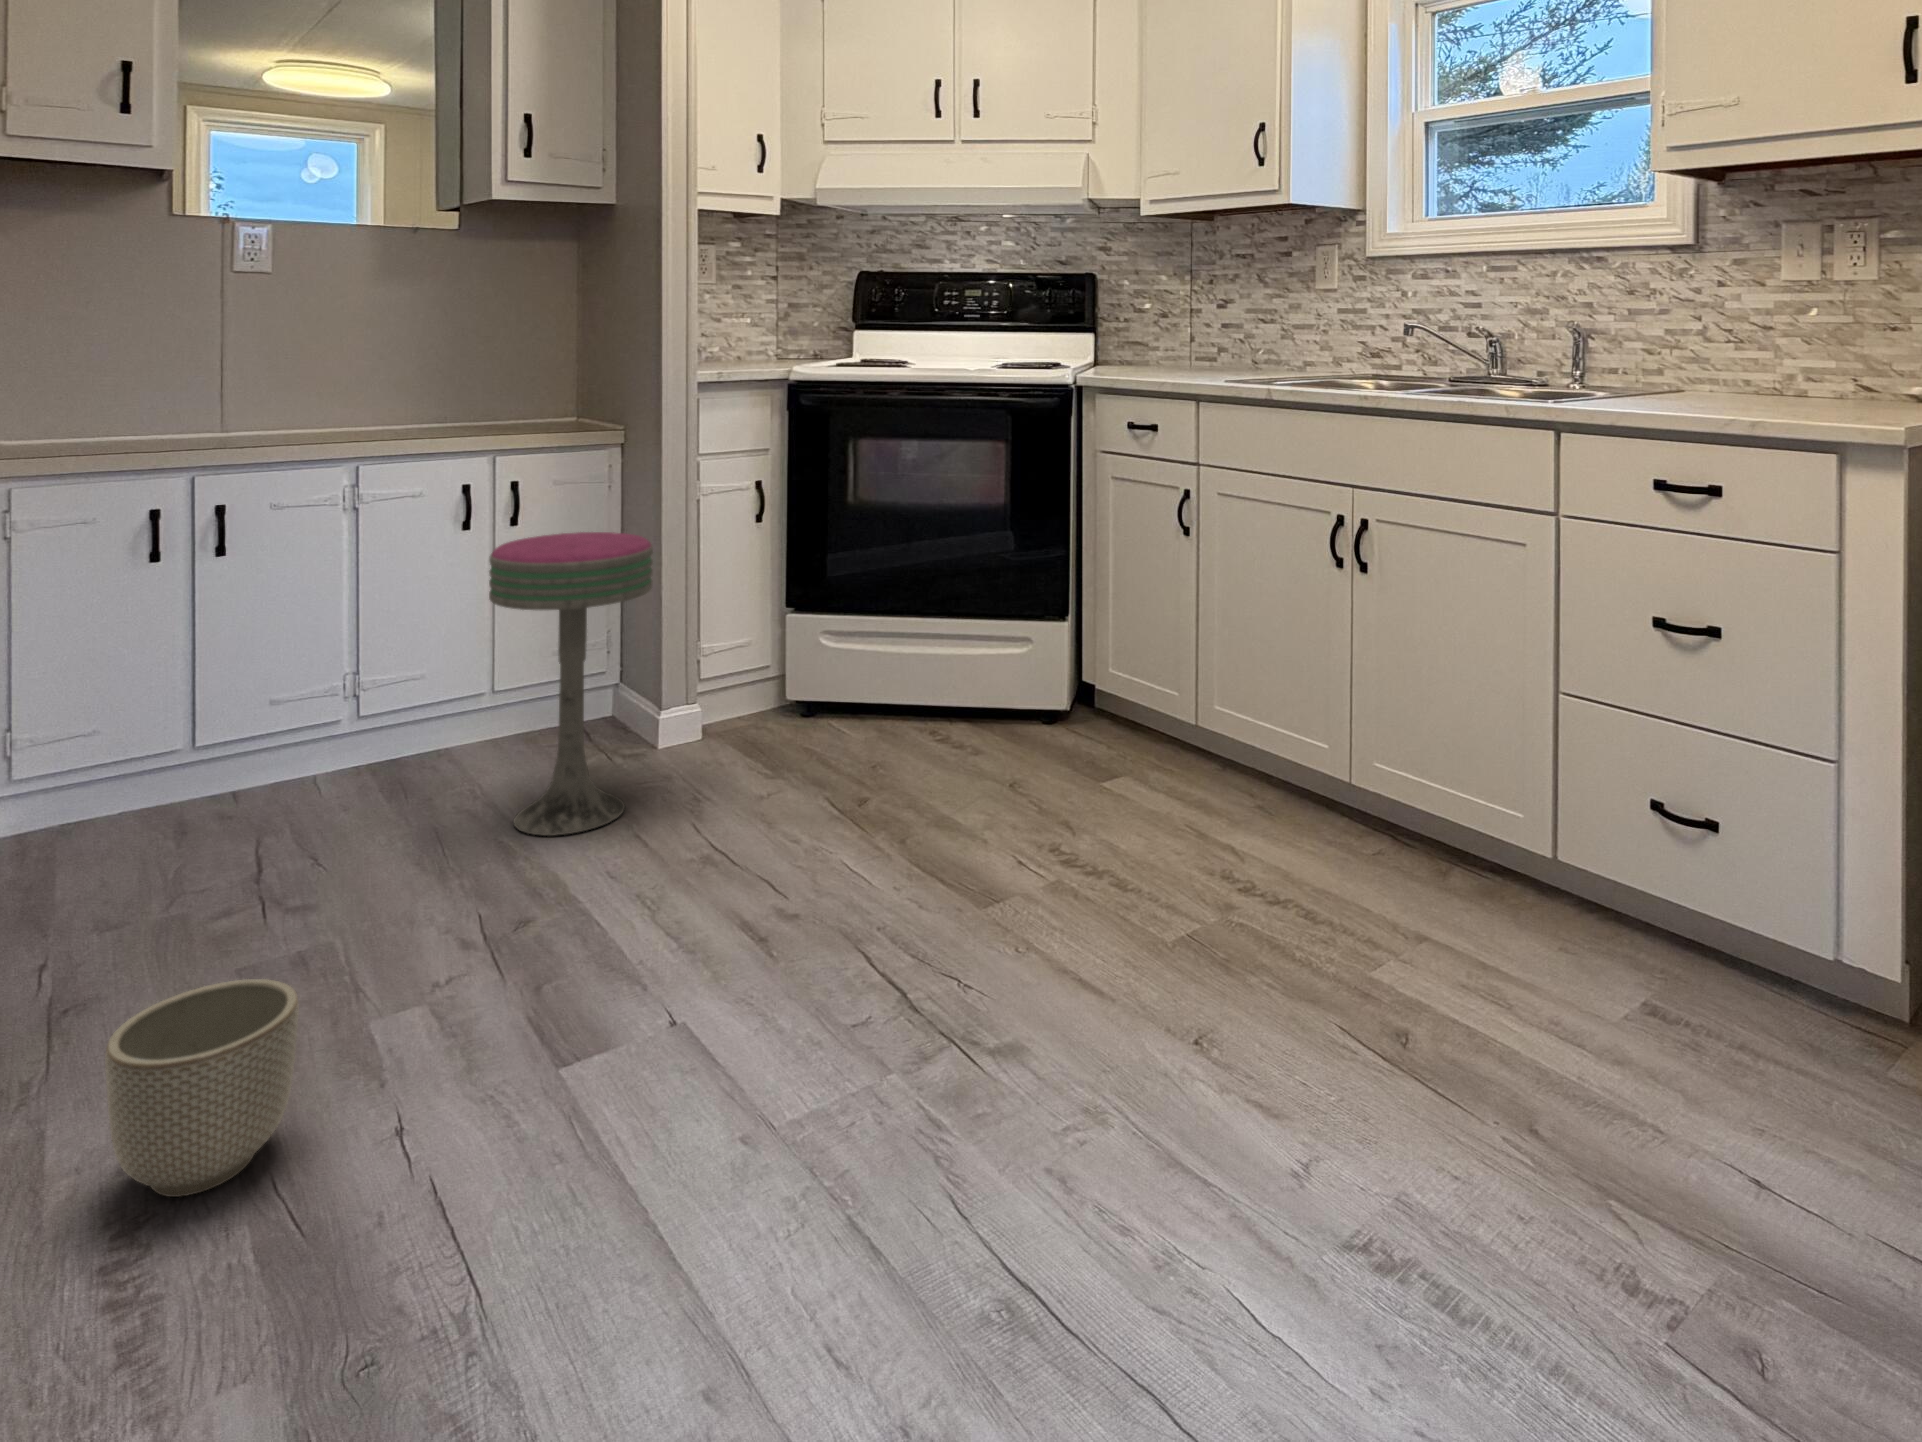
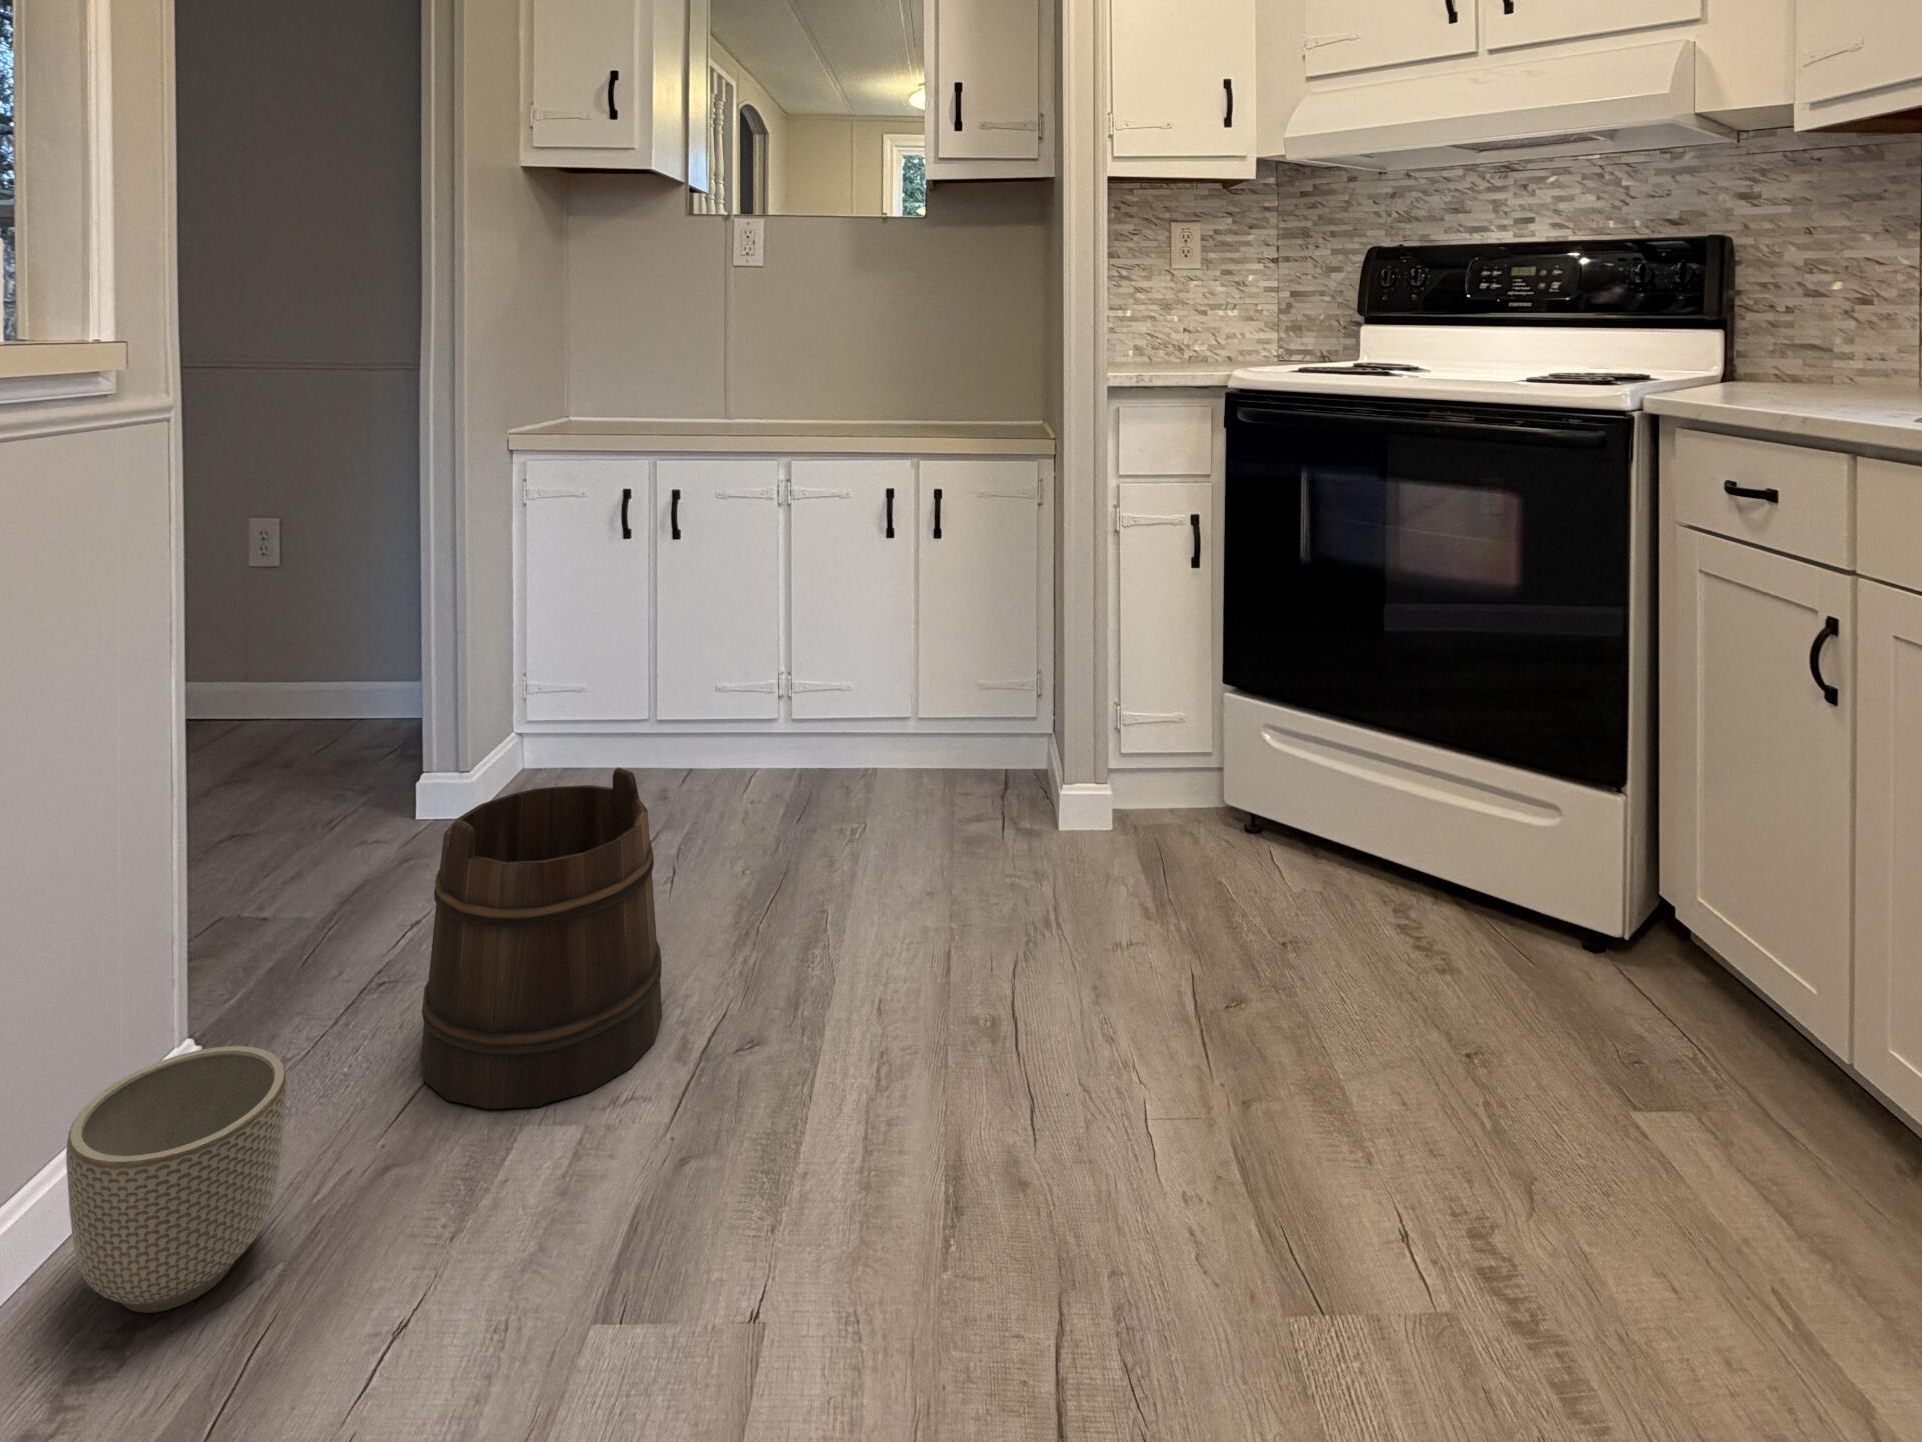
bar stool: present [489,532,653,836] -> none [809,555,989,925]
bucket: none [232,732,464,1024] -> present [421,767,662,1109]

